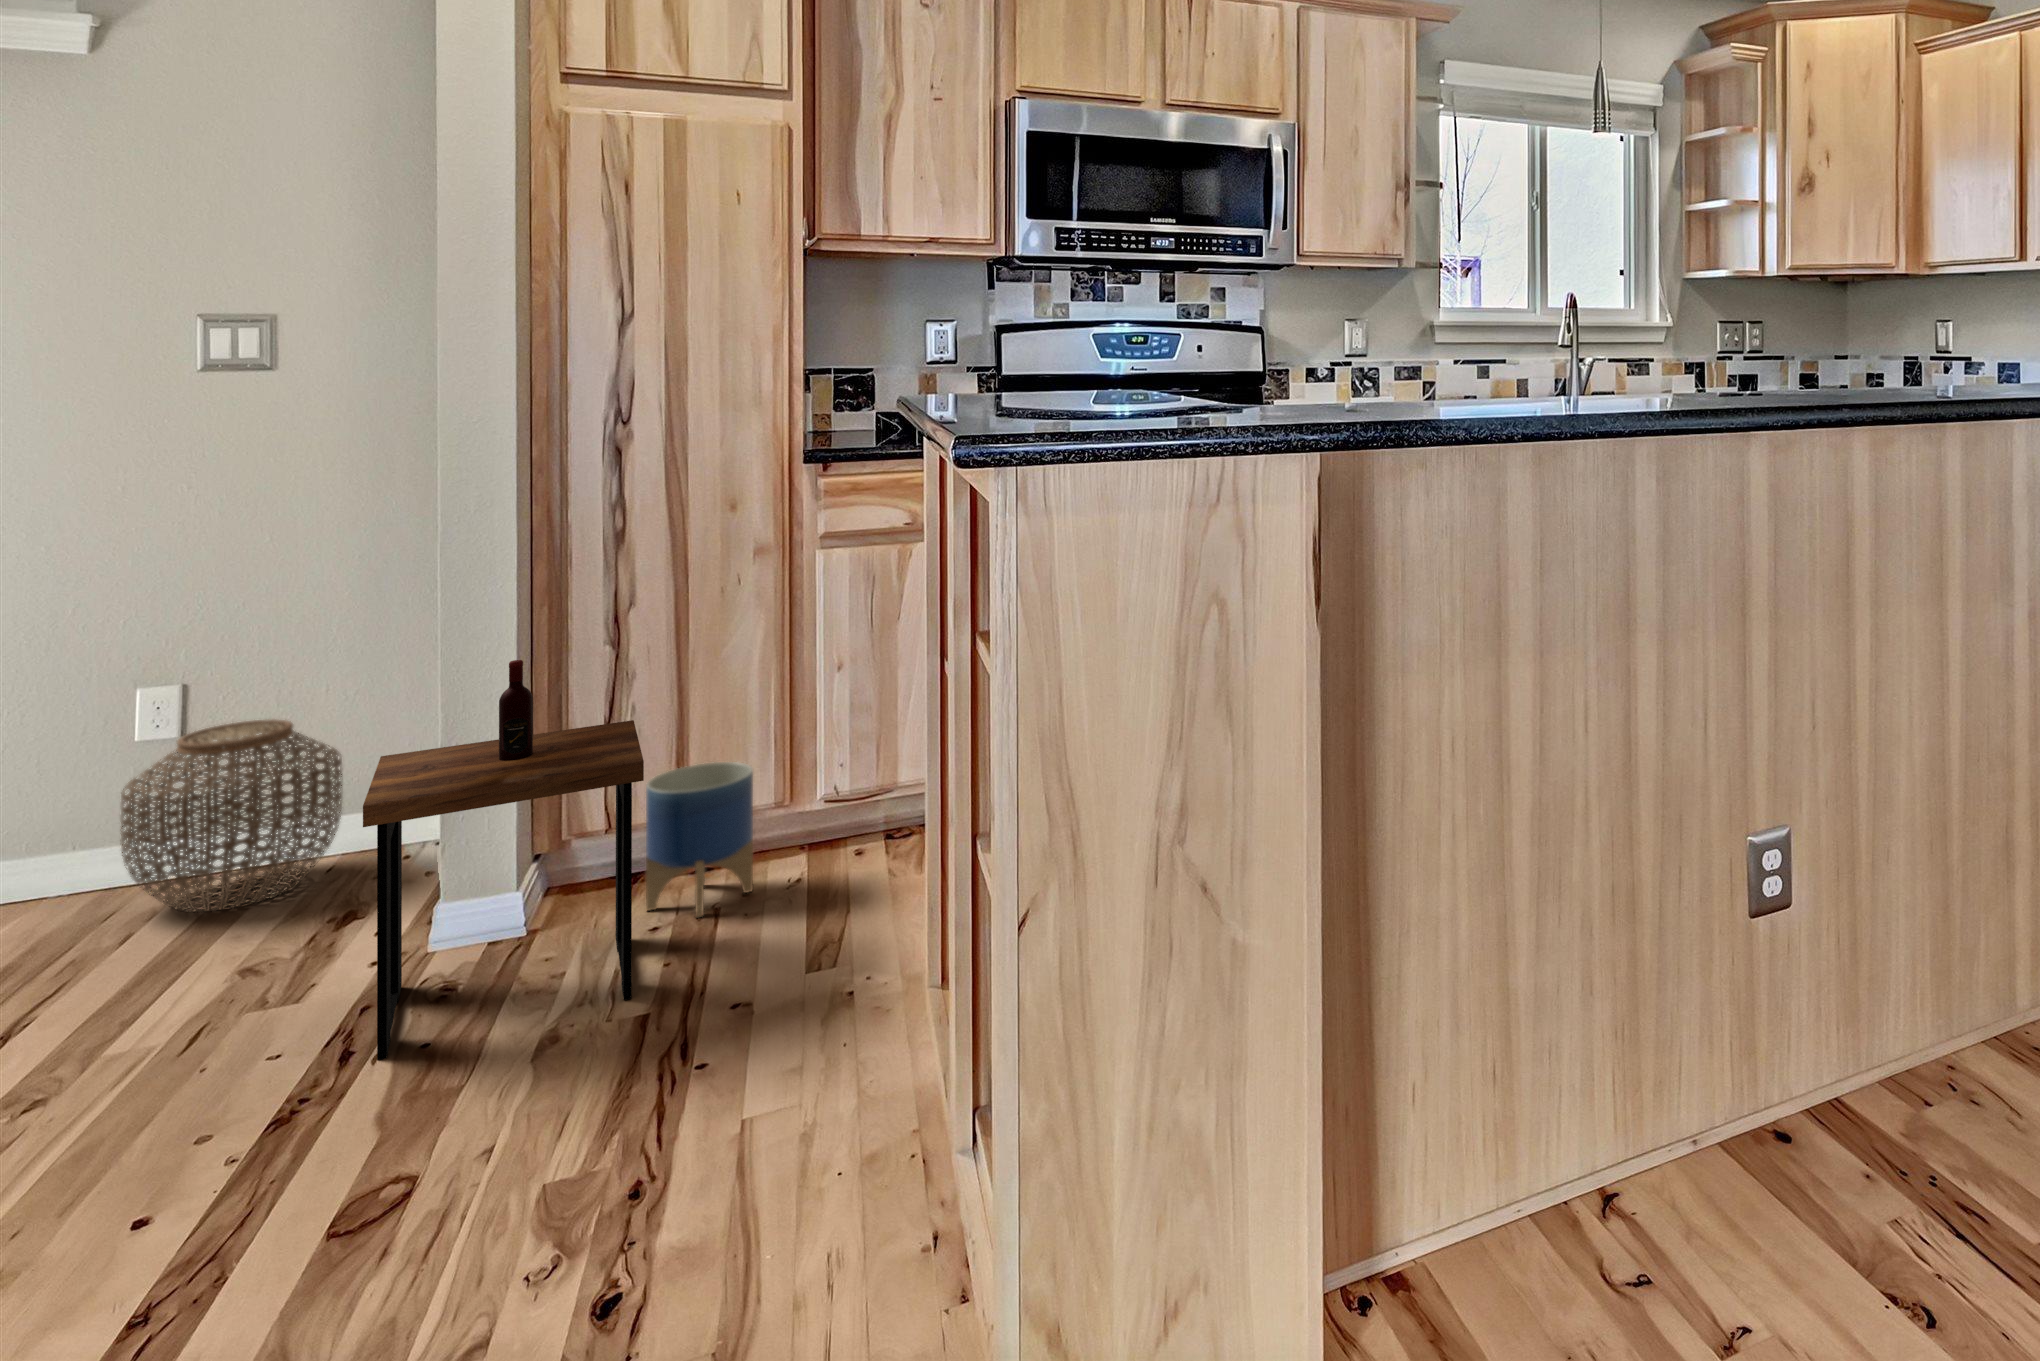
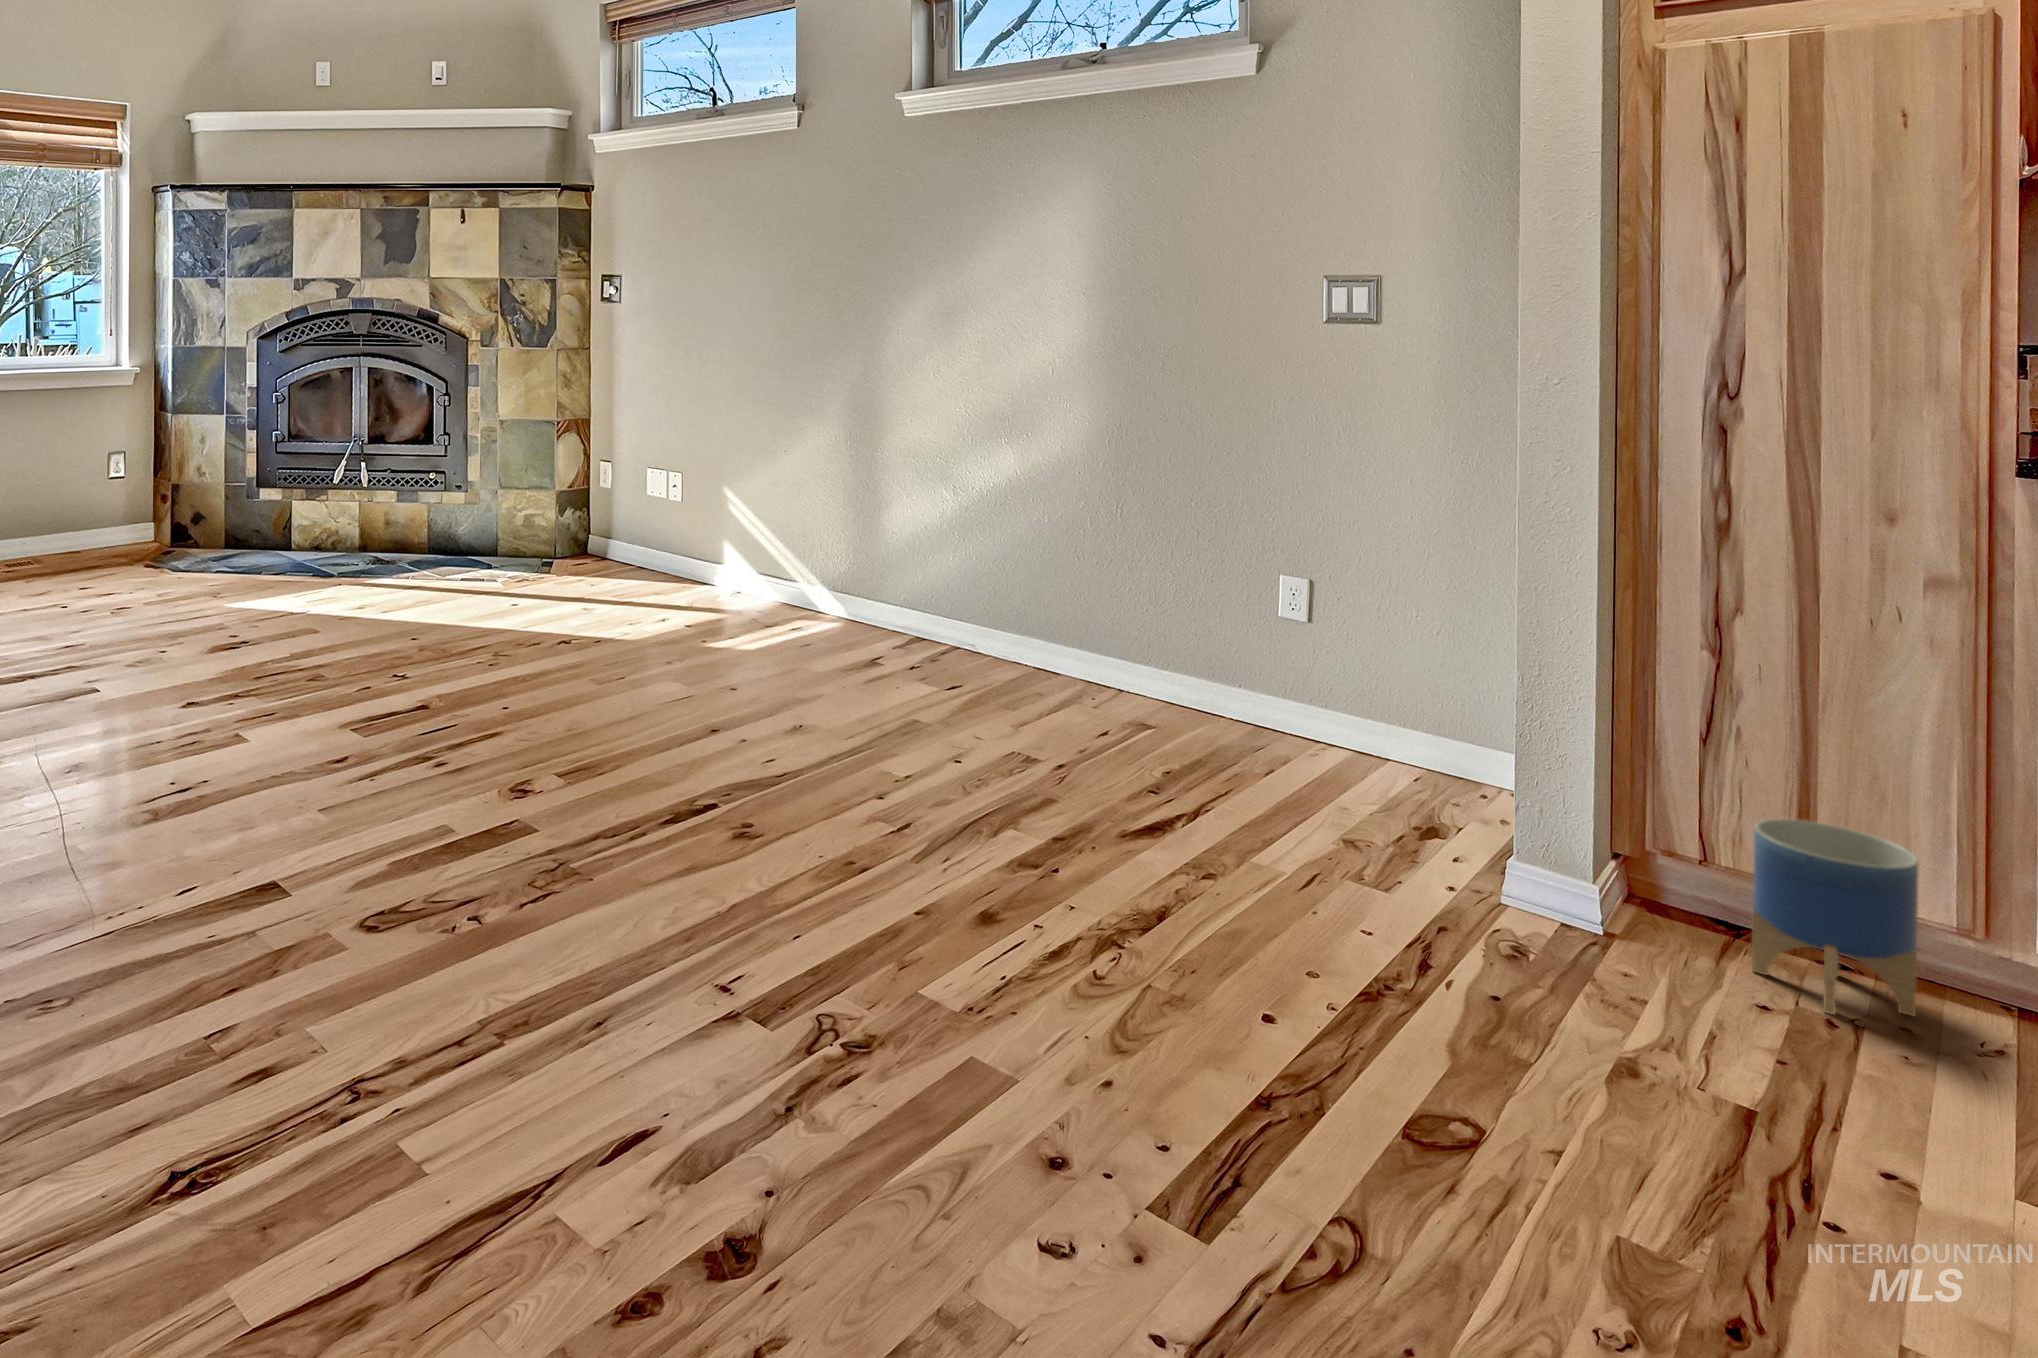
side table: present [363,660,644,1060] -> none [1439,644,1751,1071]
woven basket: present [120,719,342,911] -> none [1267,628,1429,788]

